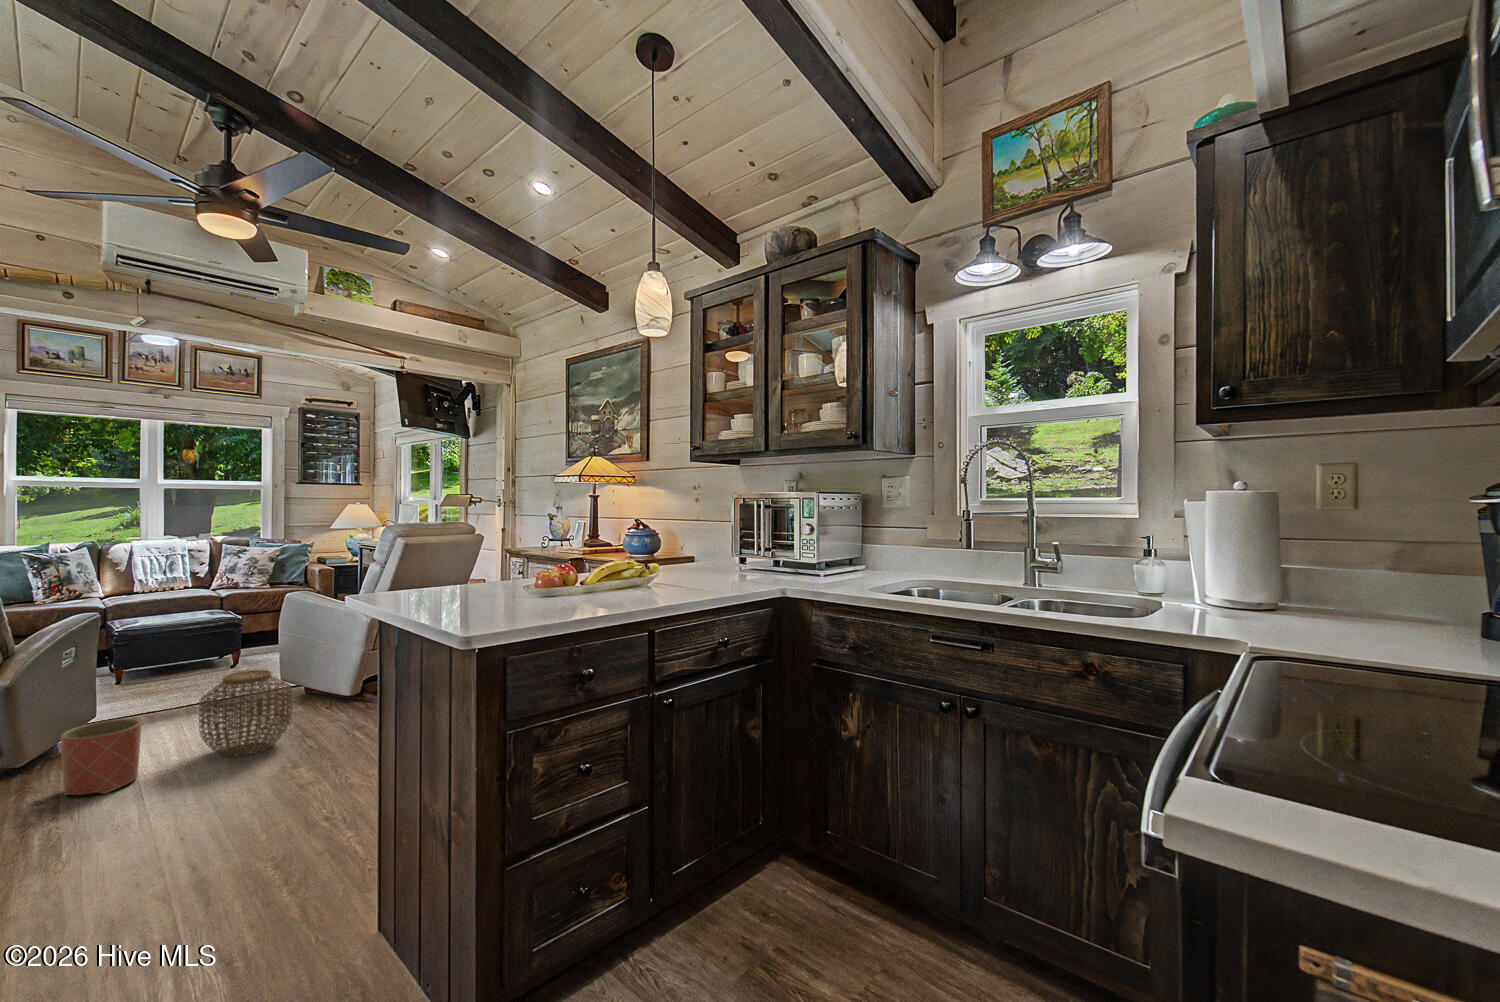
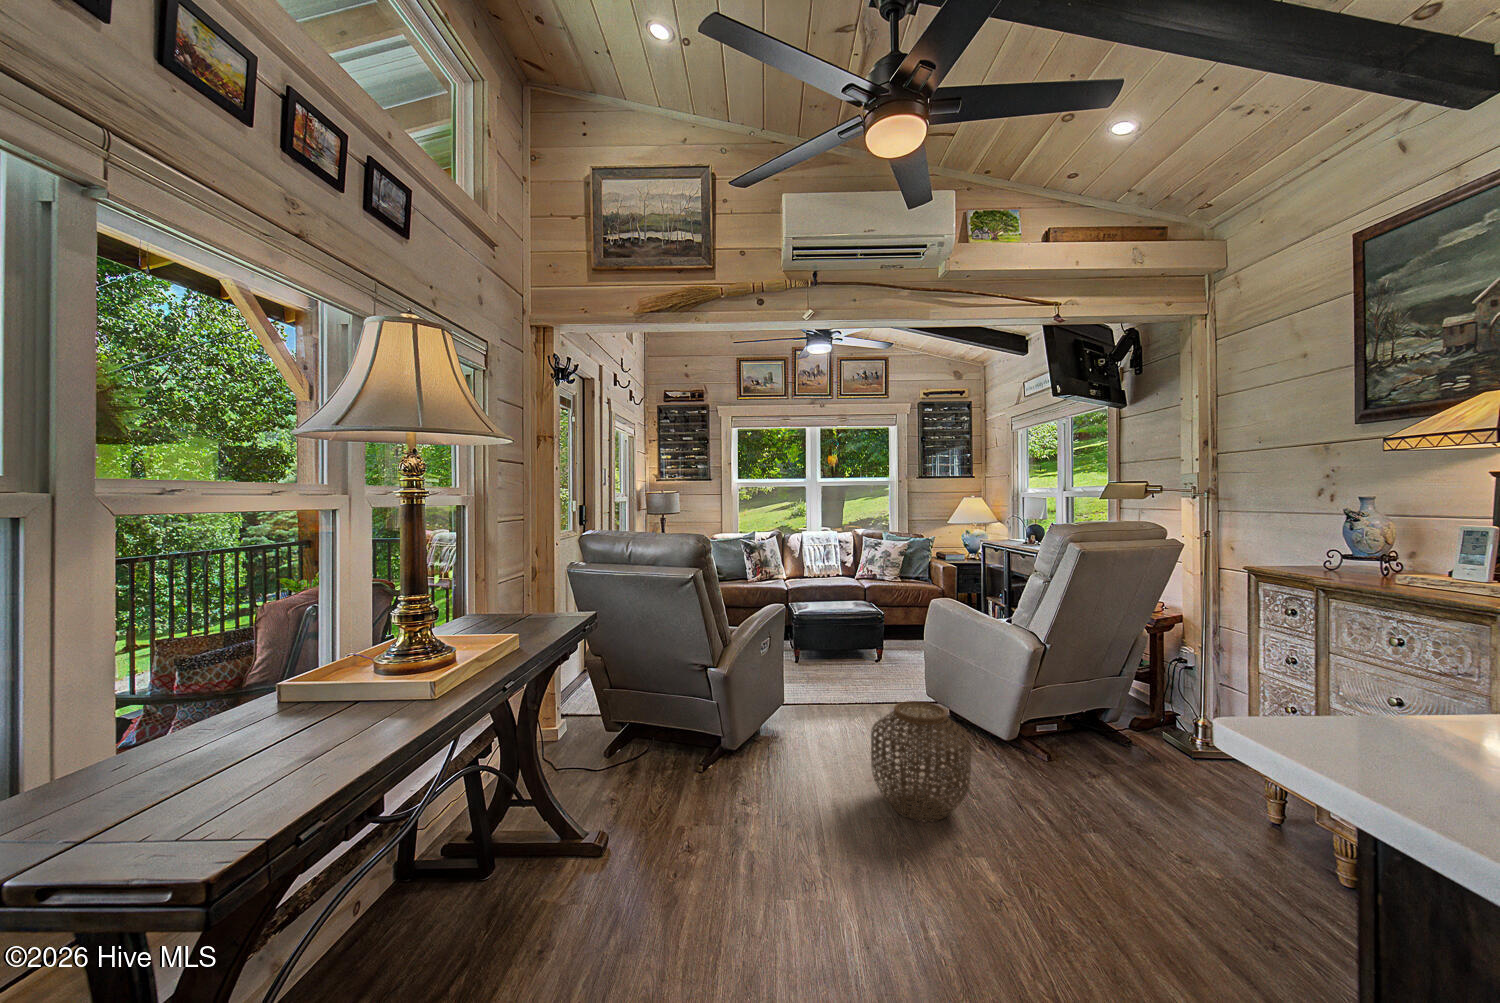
planter: present [61,719,141,795] -> none [754,733,820,830]

